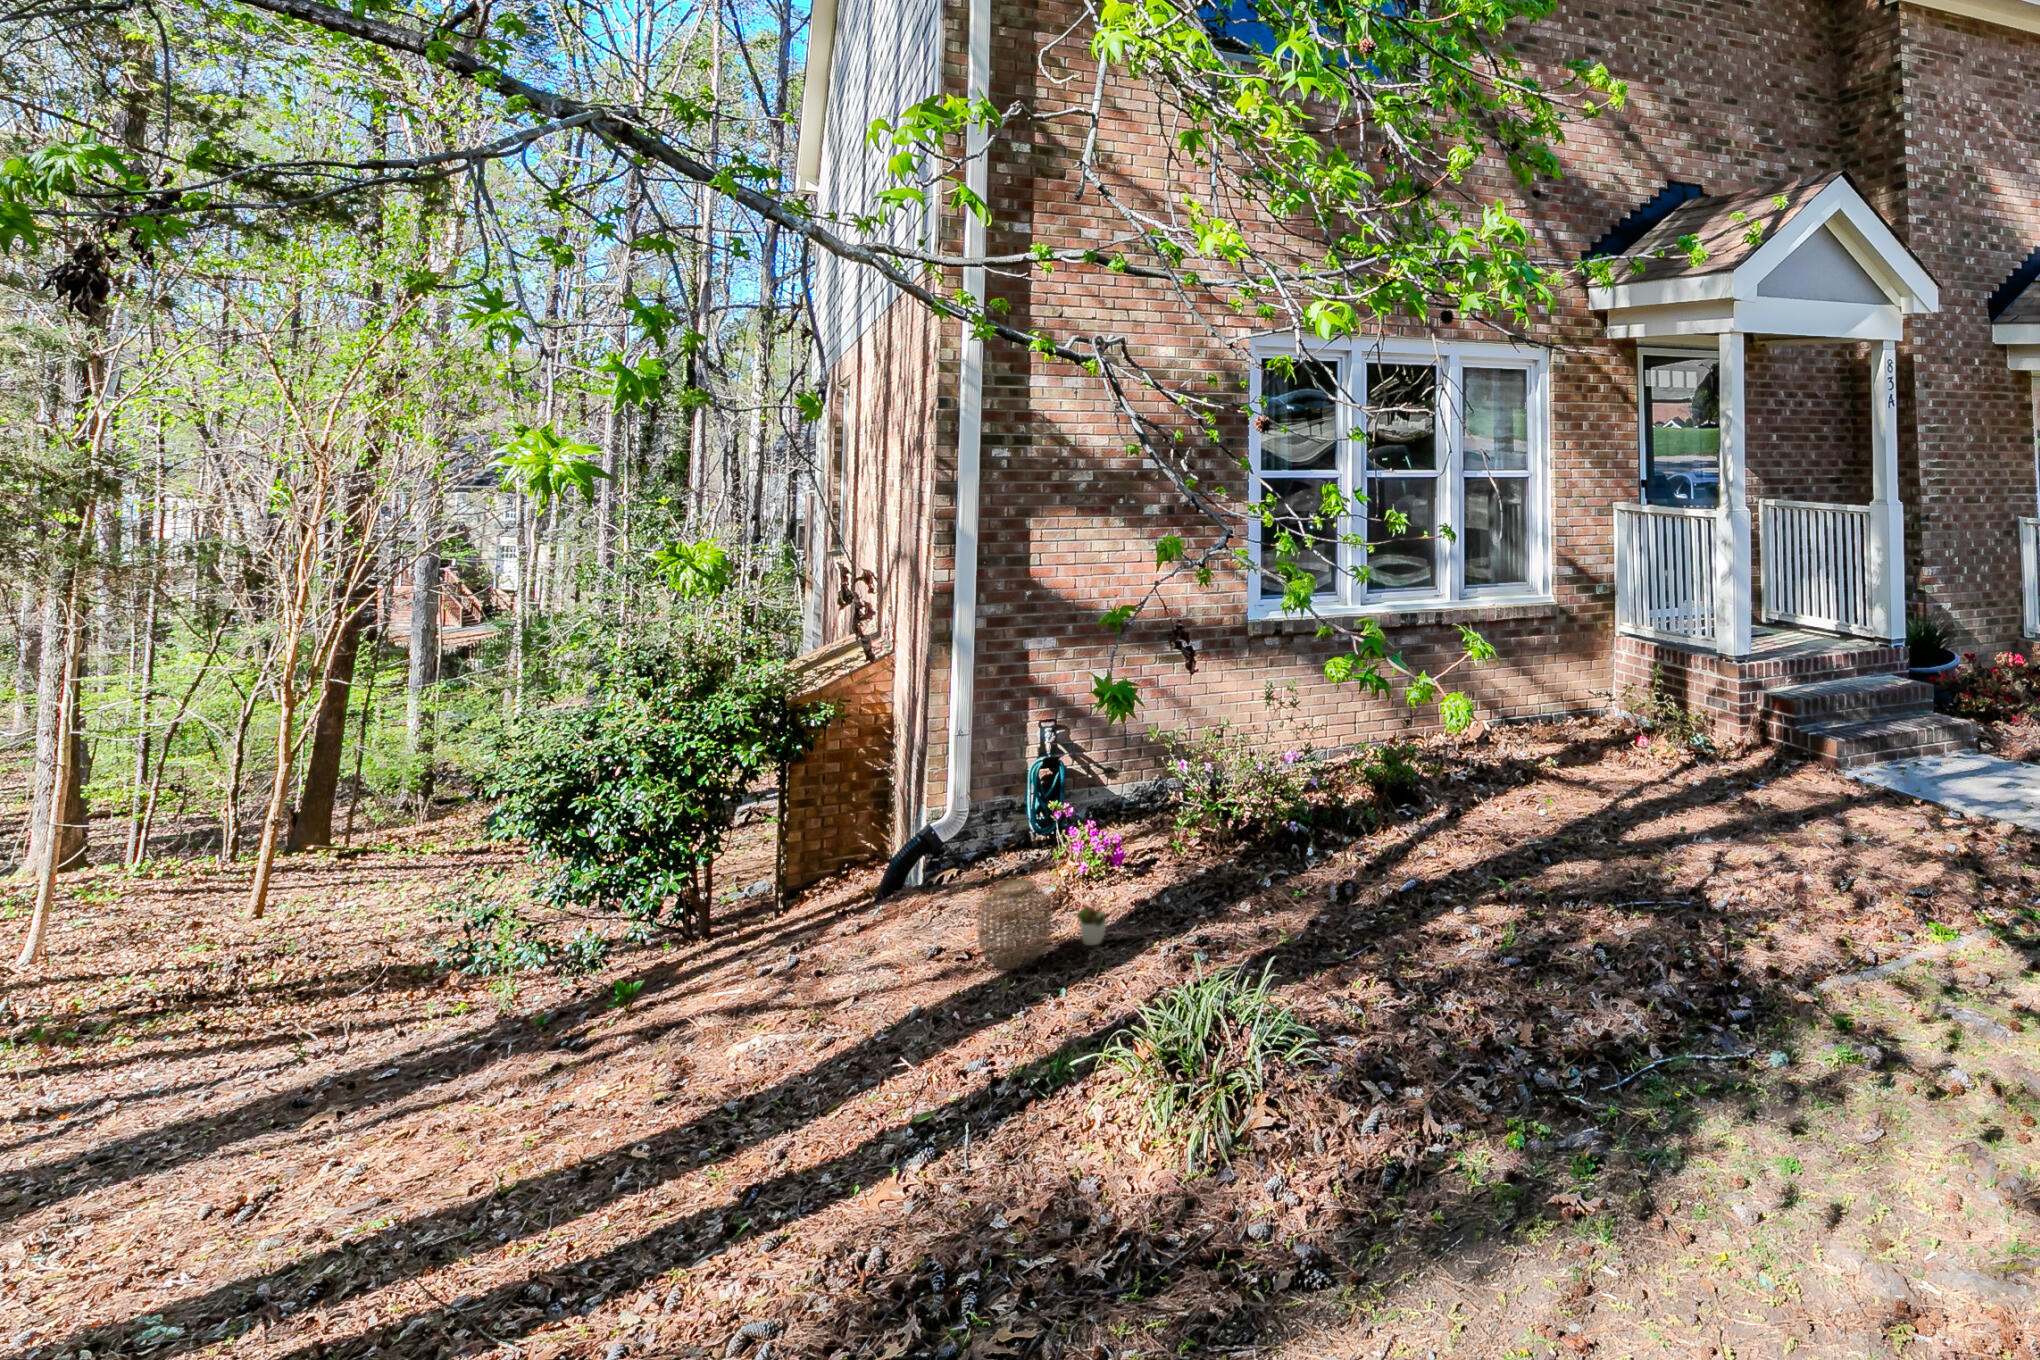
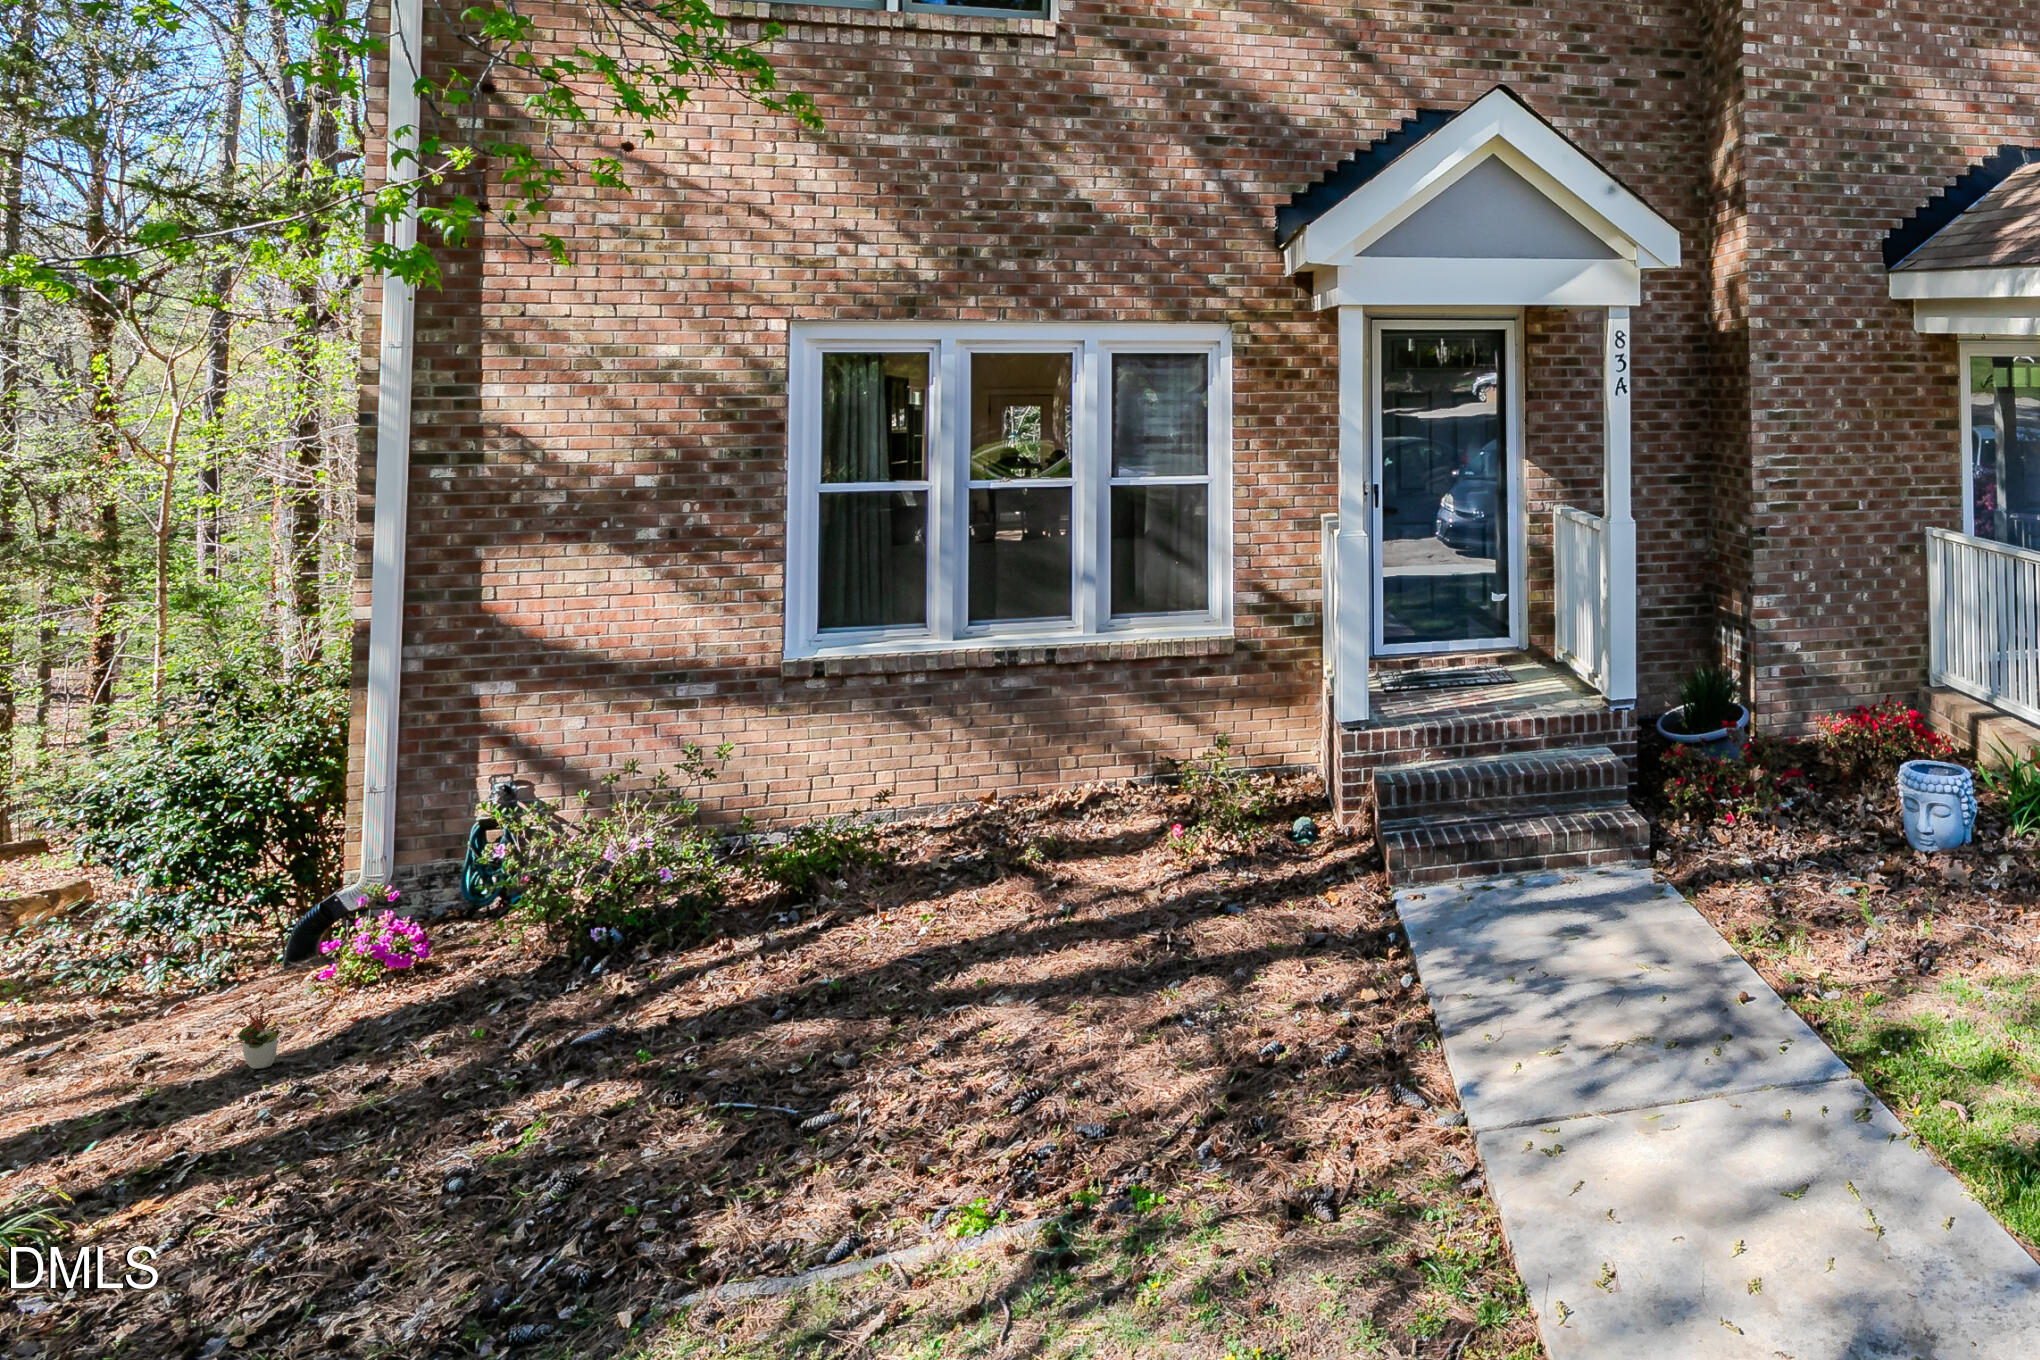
woven basket: present [978,879,1051,969] -> none [88,986,212,1096]

